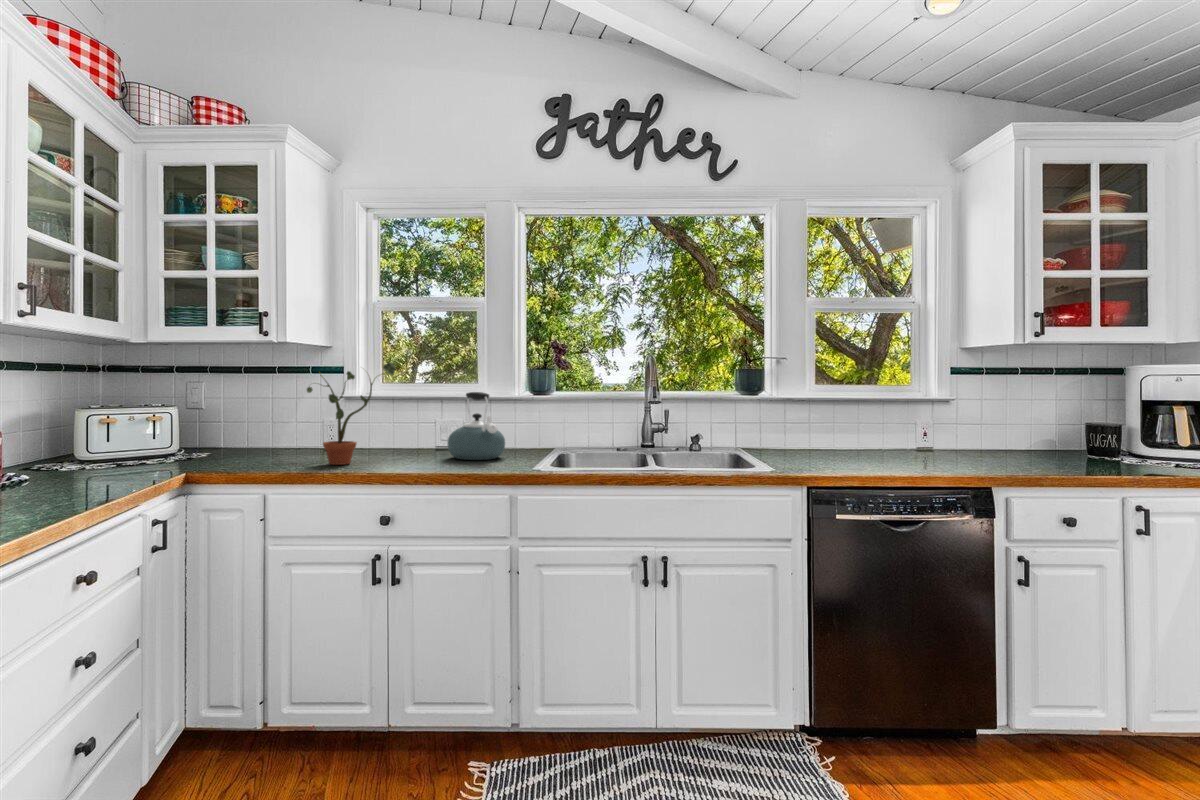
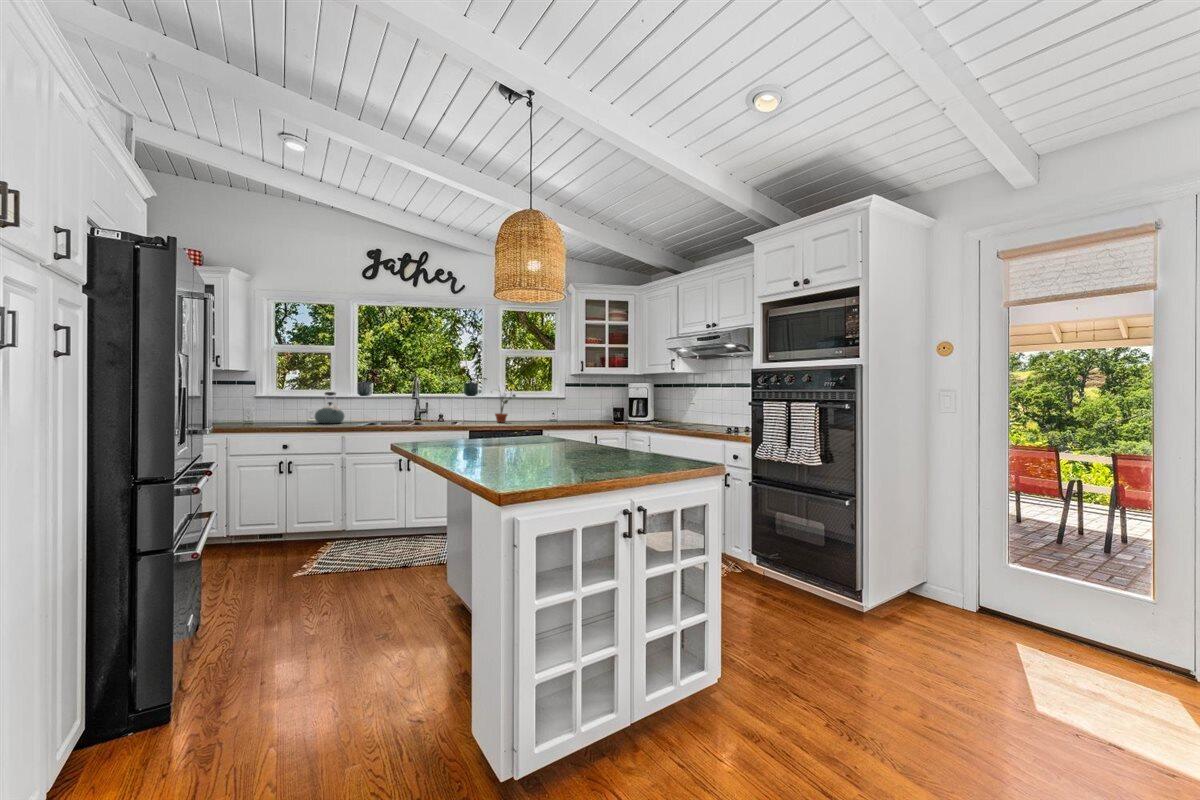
potted plant: present [307,363,395,465] -> present [495,382,516,423]

